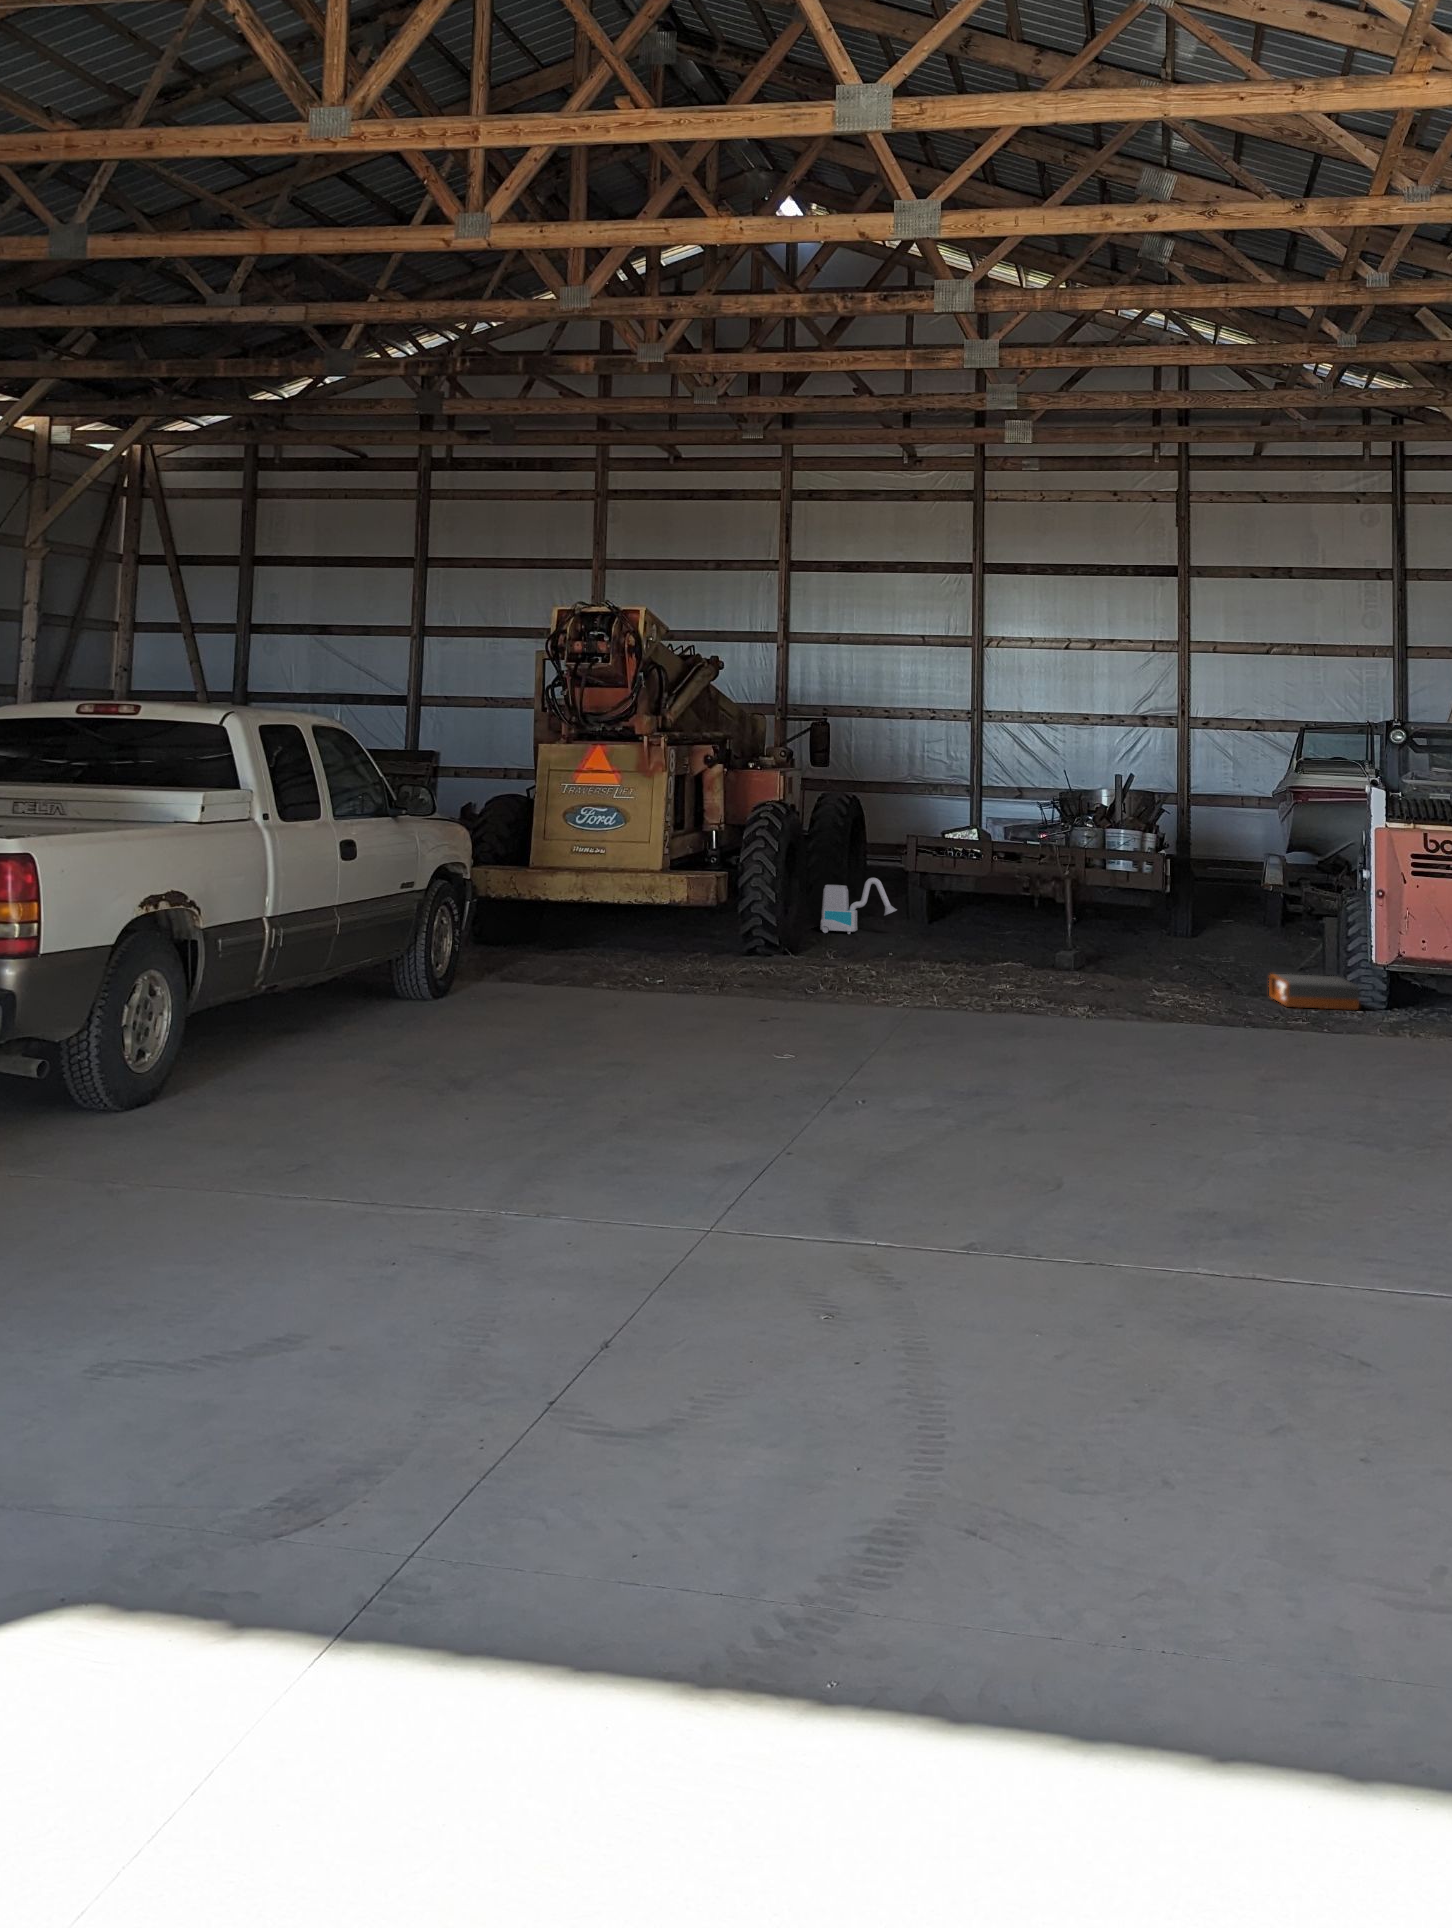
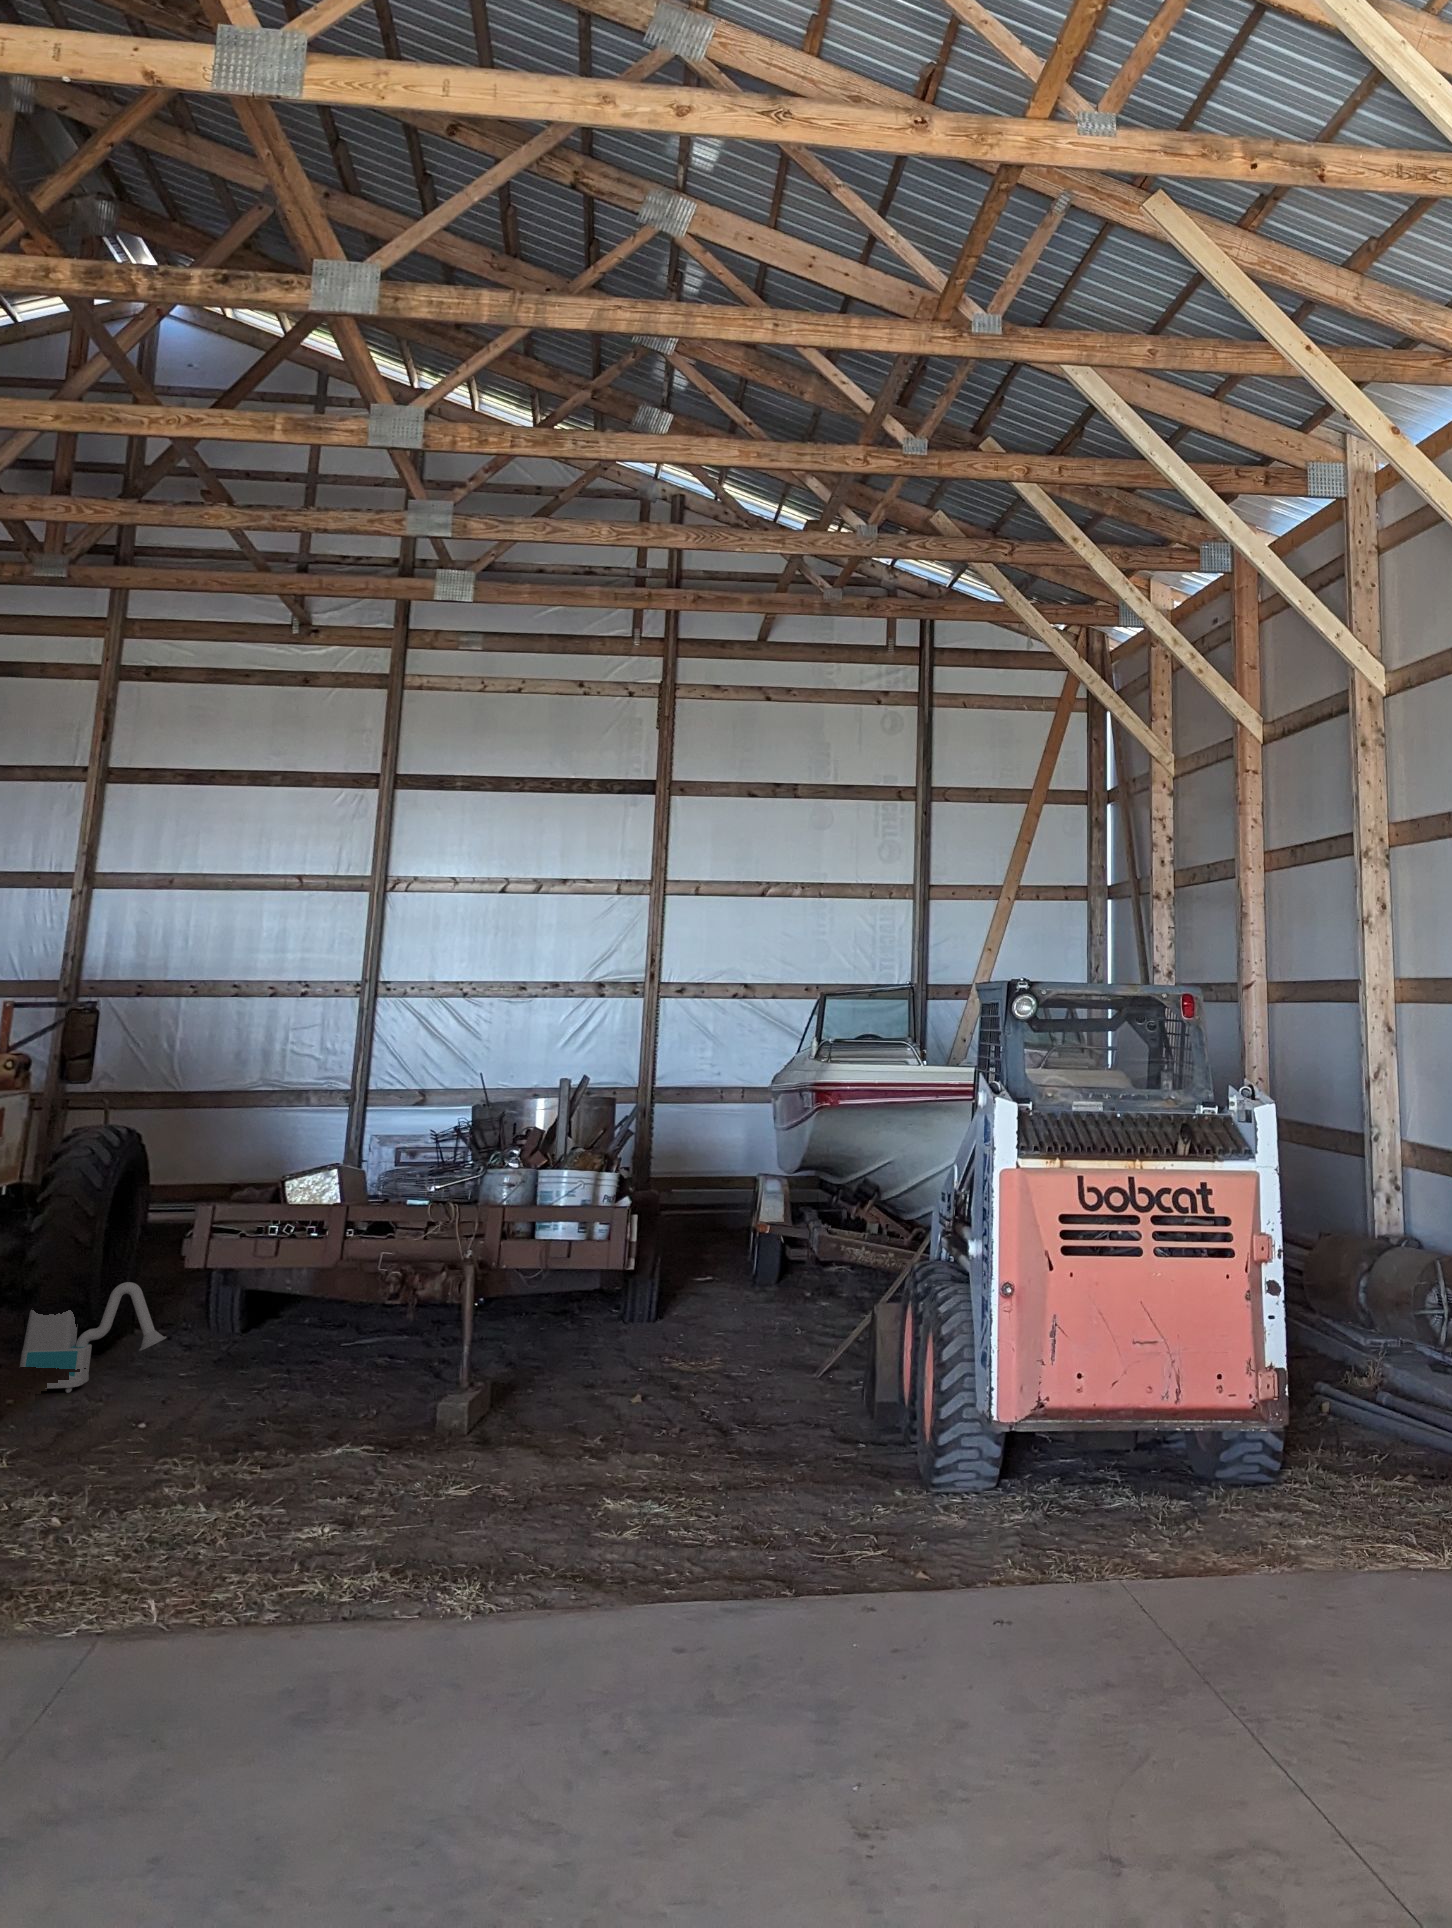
storage box: present [1269,974,1359,1010] -> none [810,1445,971,1533]

